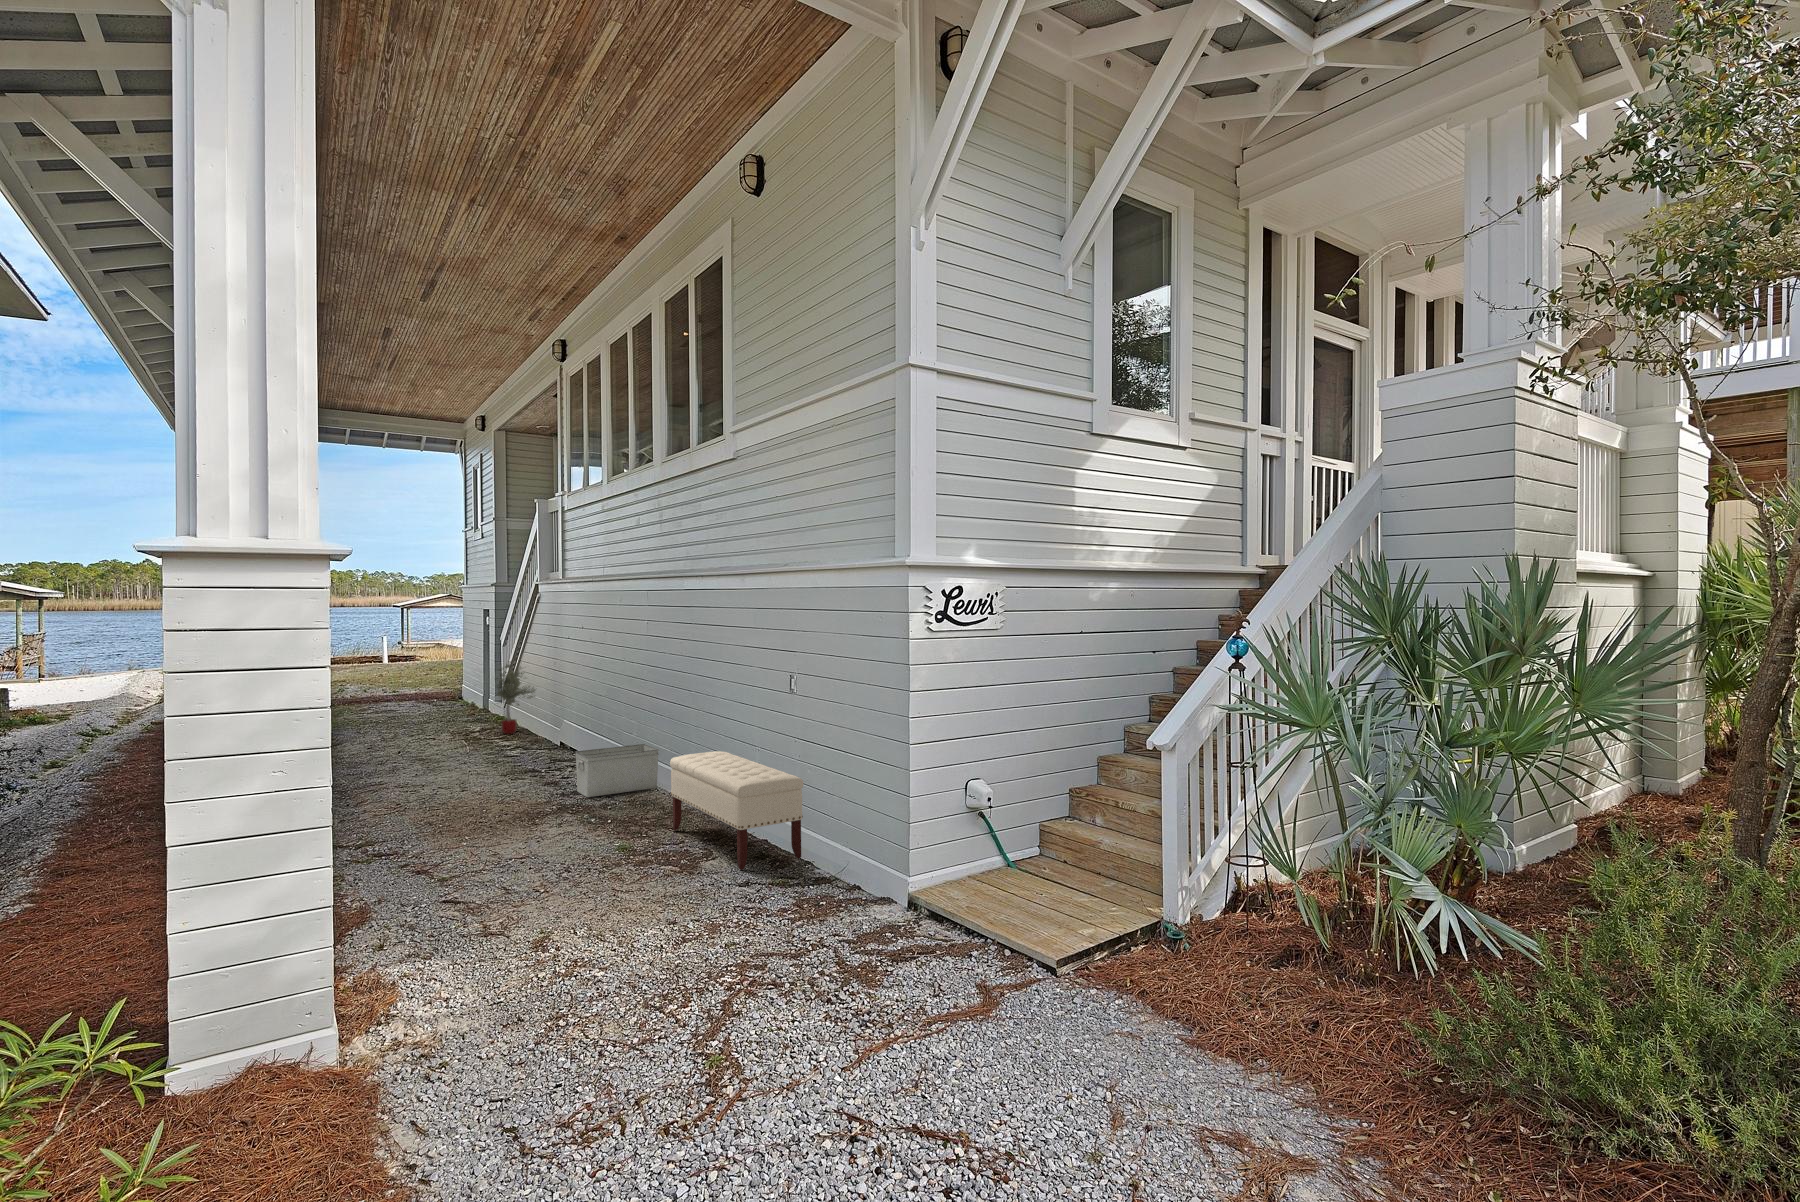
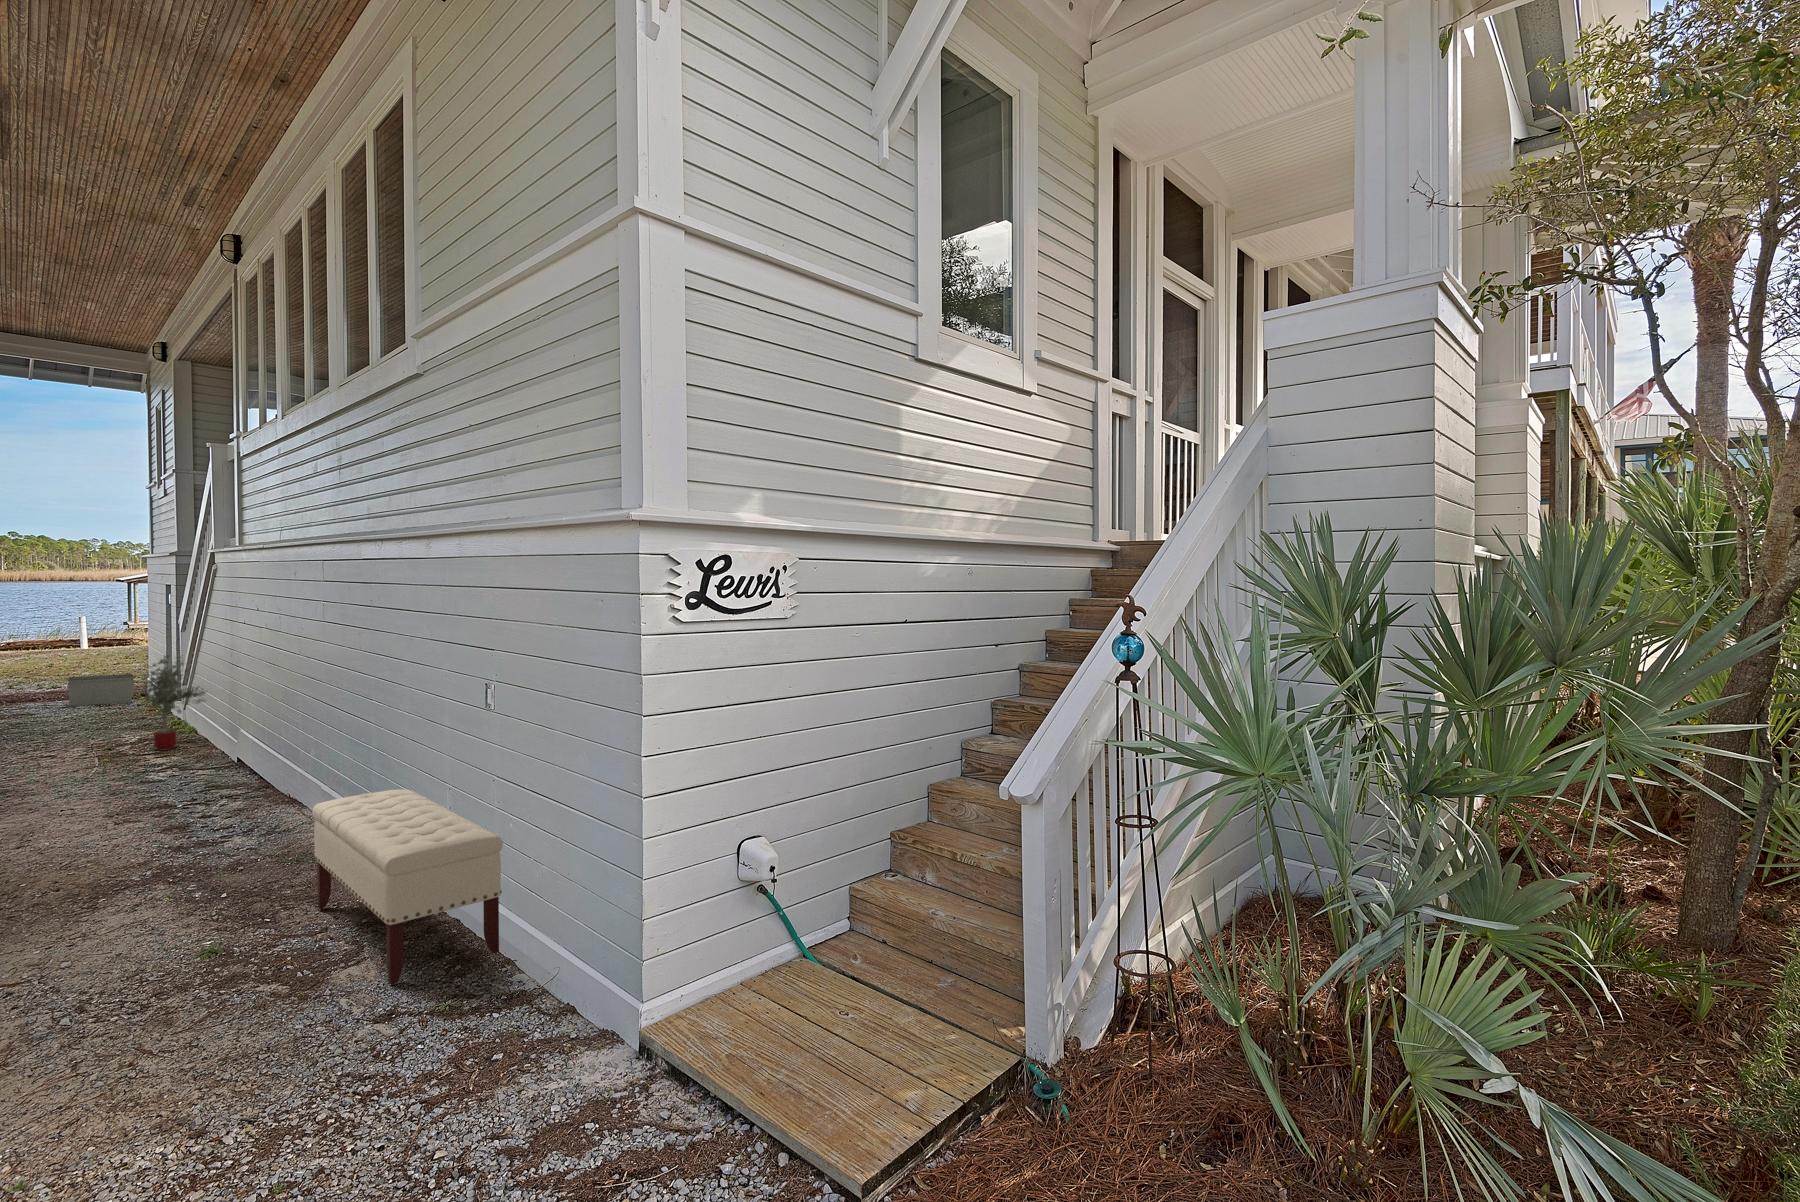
storage bin: present [575,744,659,797] -> present [68,674,134,706]

